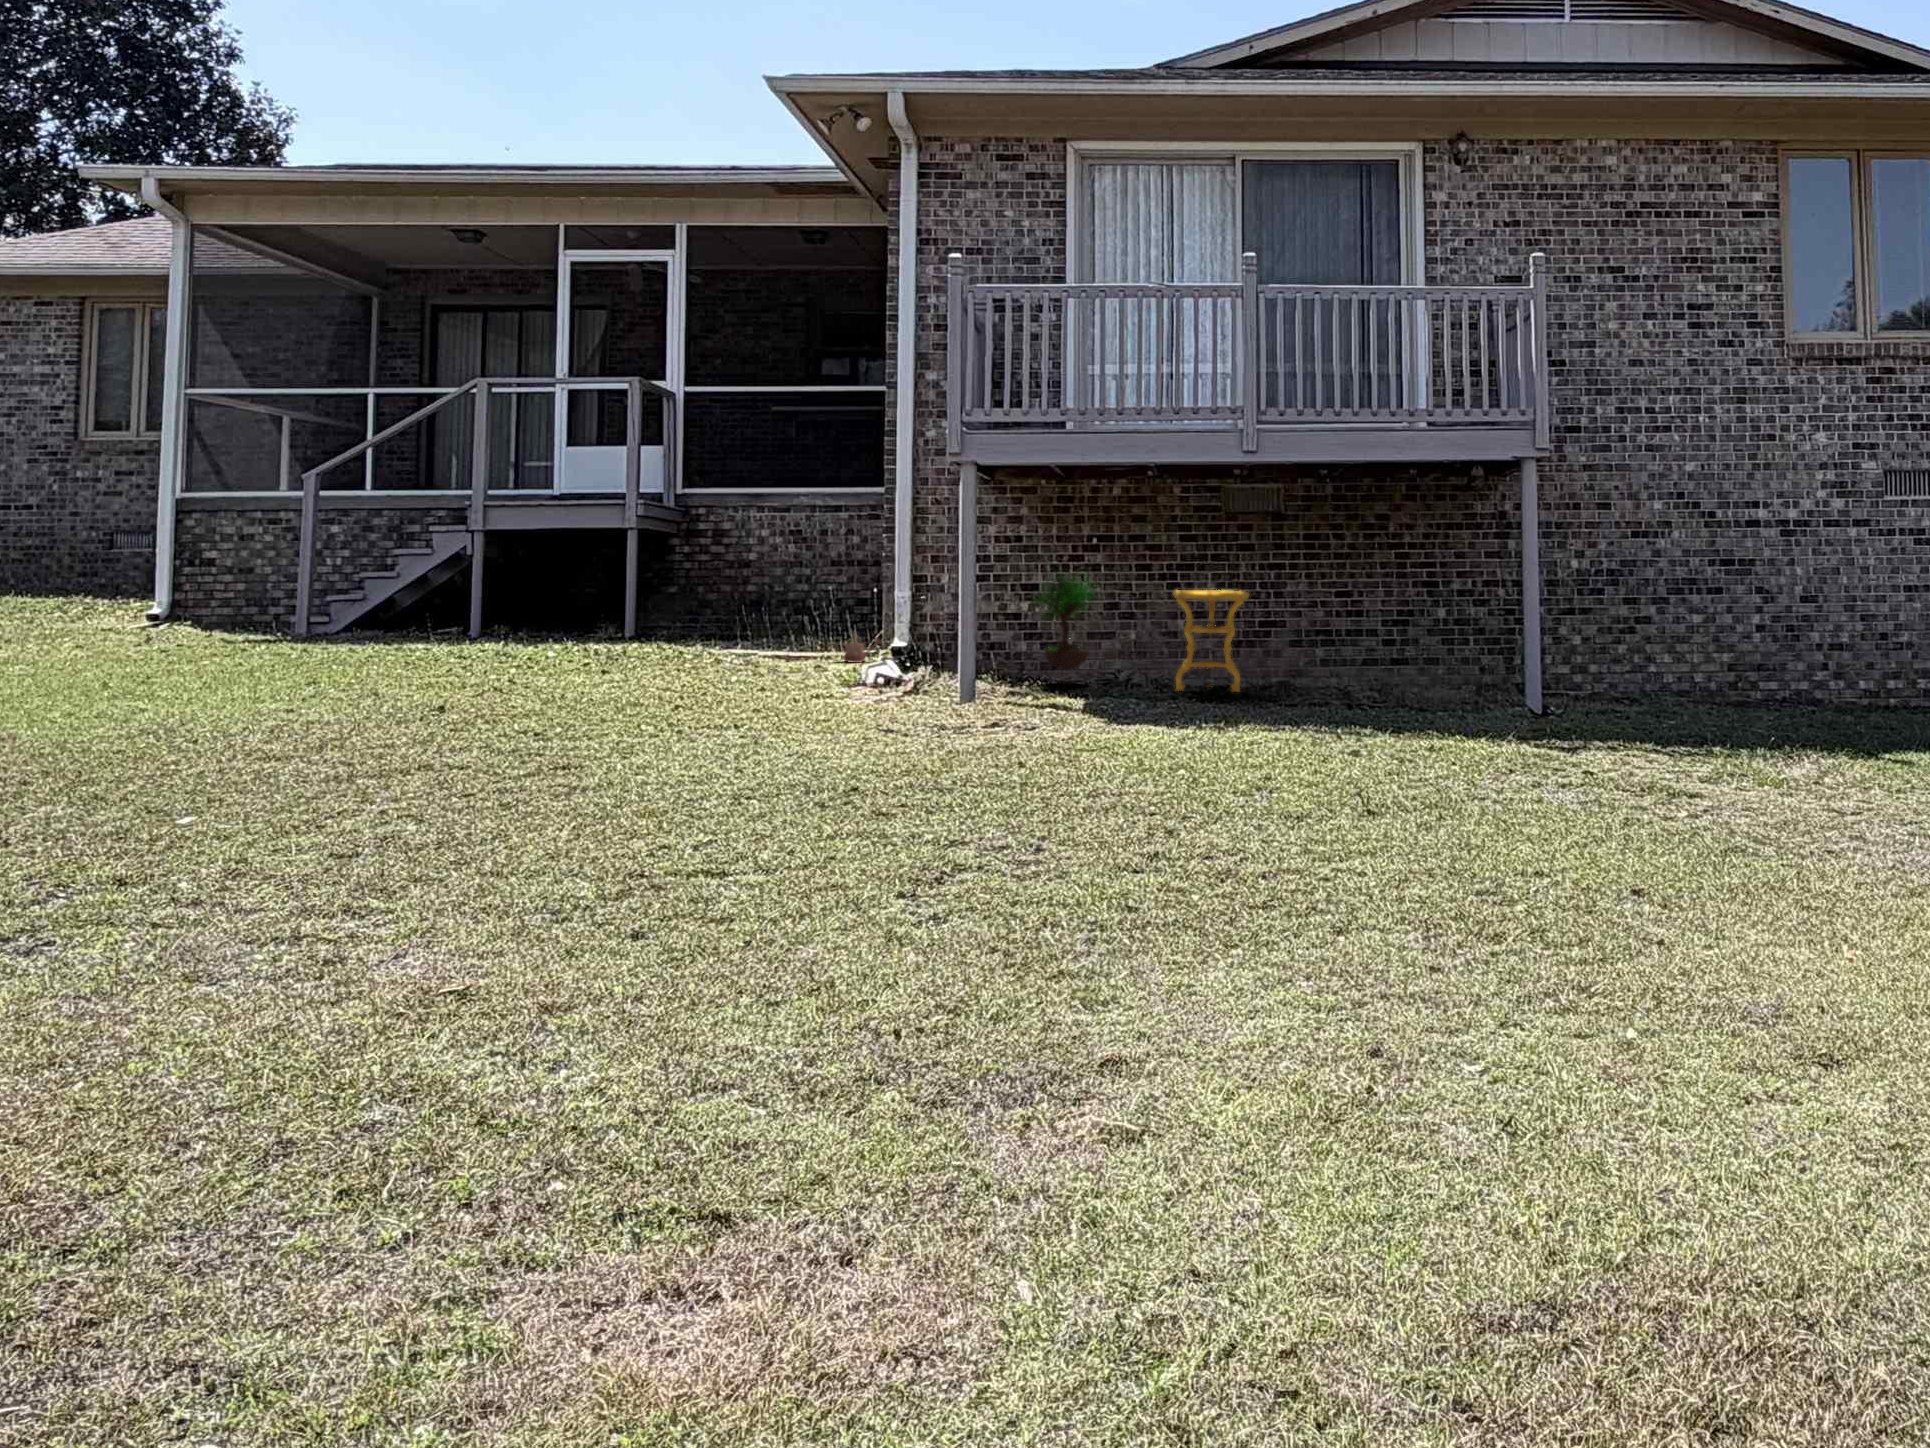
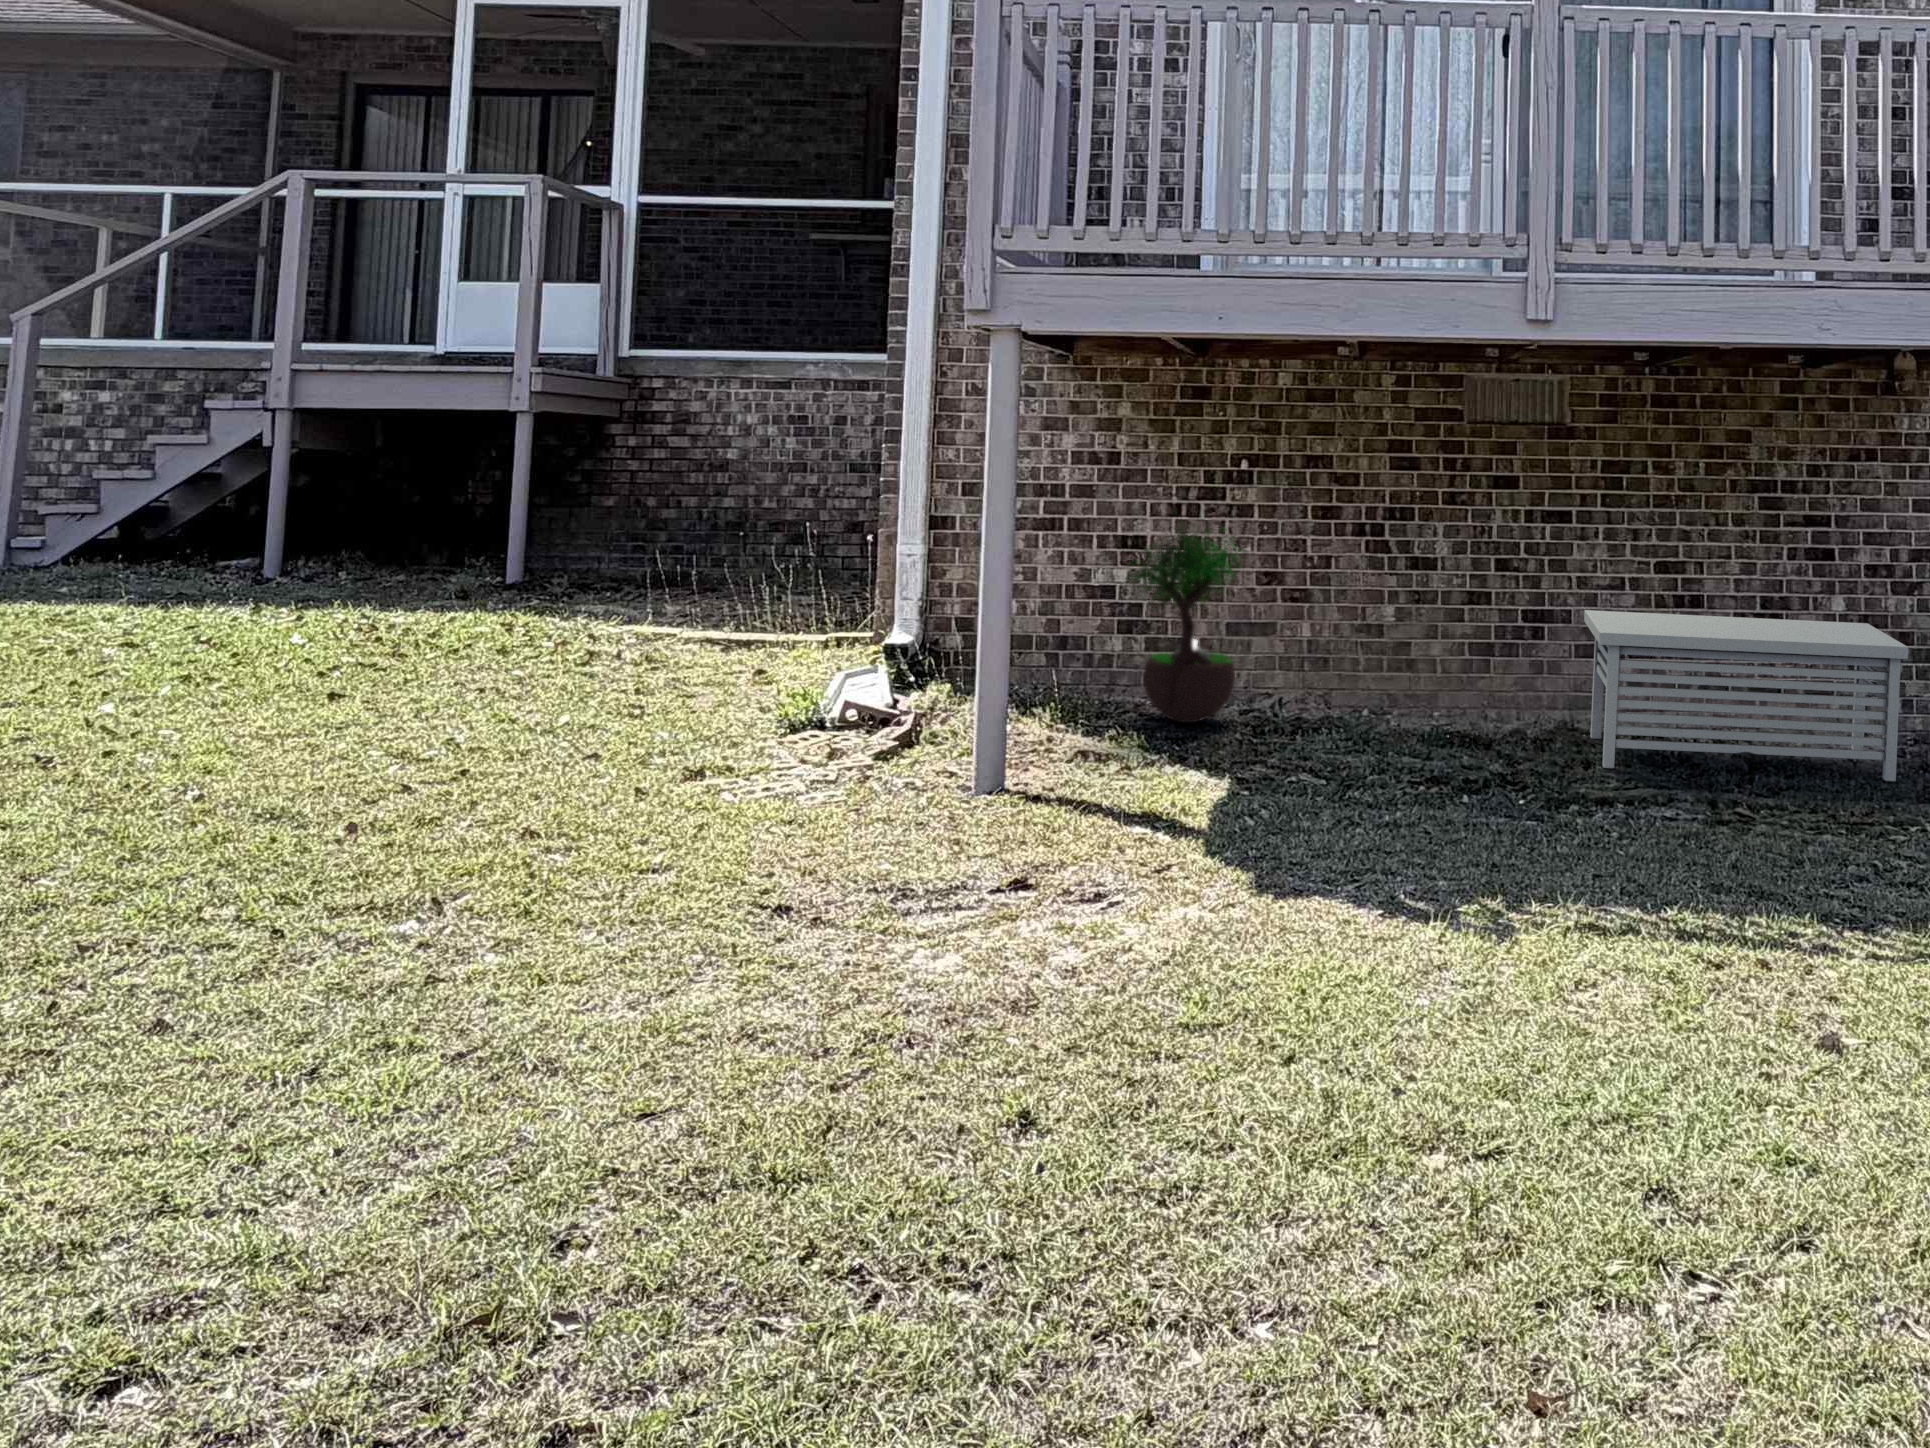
side table: present [1173,590,1249,692] -> none [1378,558,1515,750]
storage bench: none [1293,618,1464,700] -> present [1584,610,1908,781]
watering can: present [843,633,881,663] -> none [789,610,874,665]

